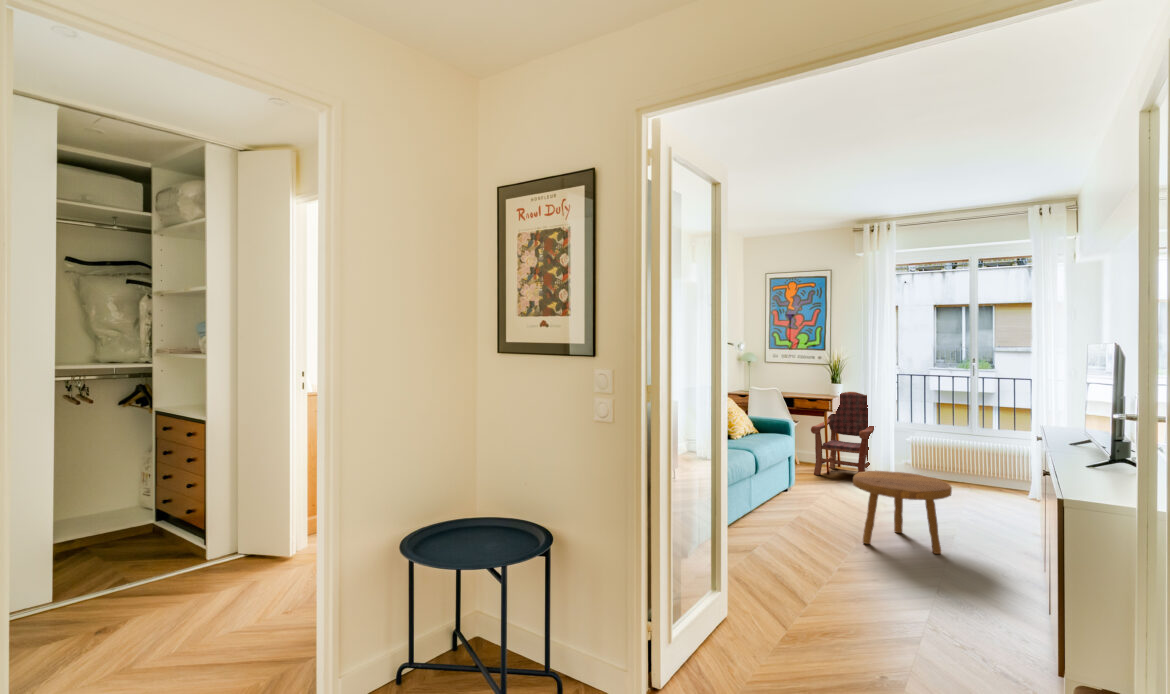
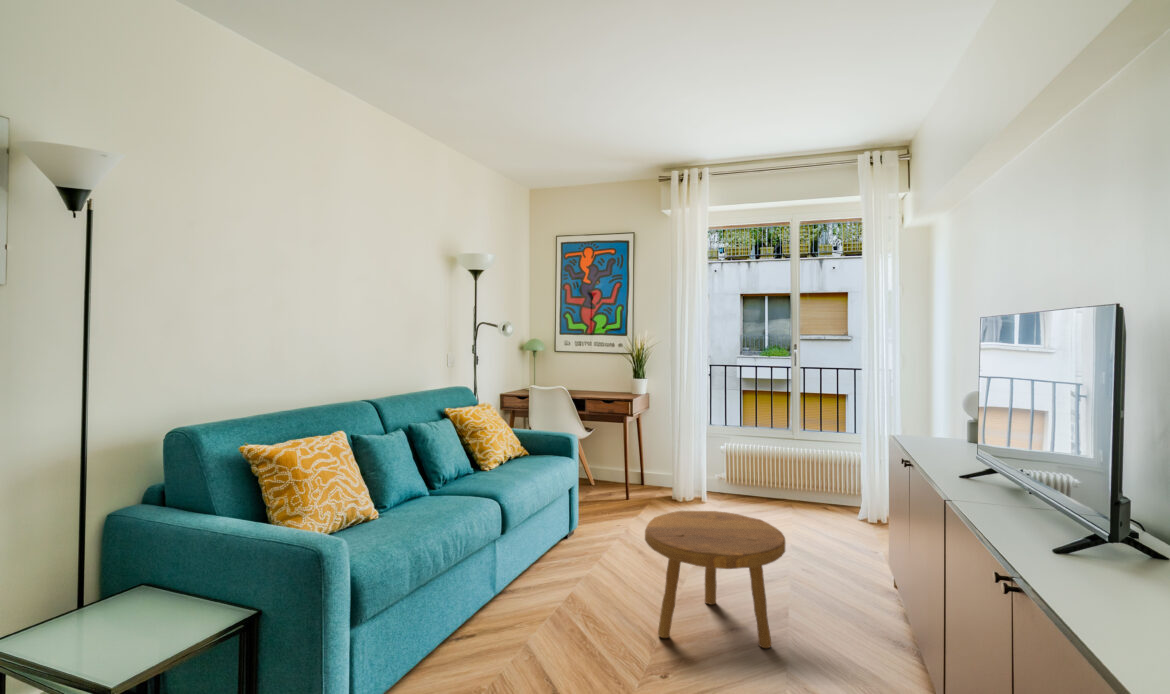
armchair: present [811,392,874,475] -> none [606,385,686,508]

